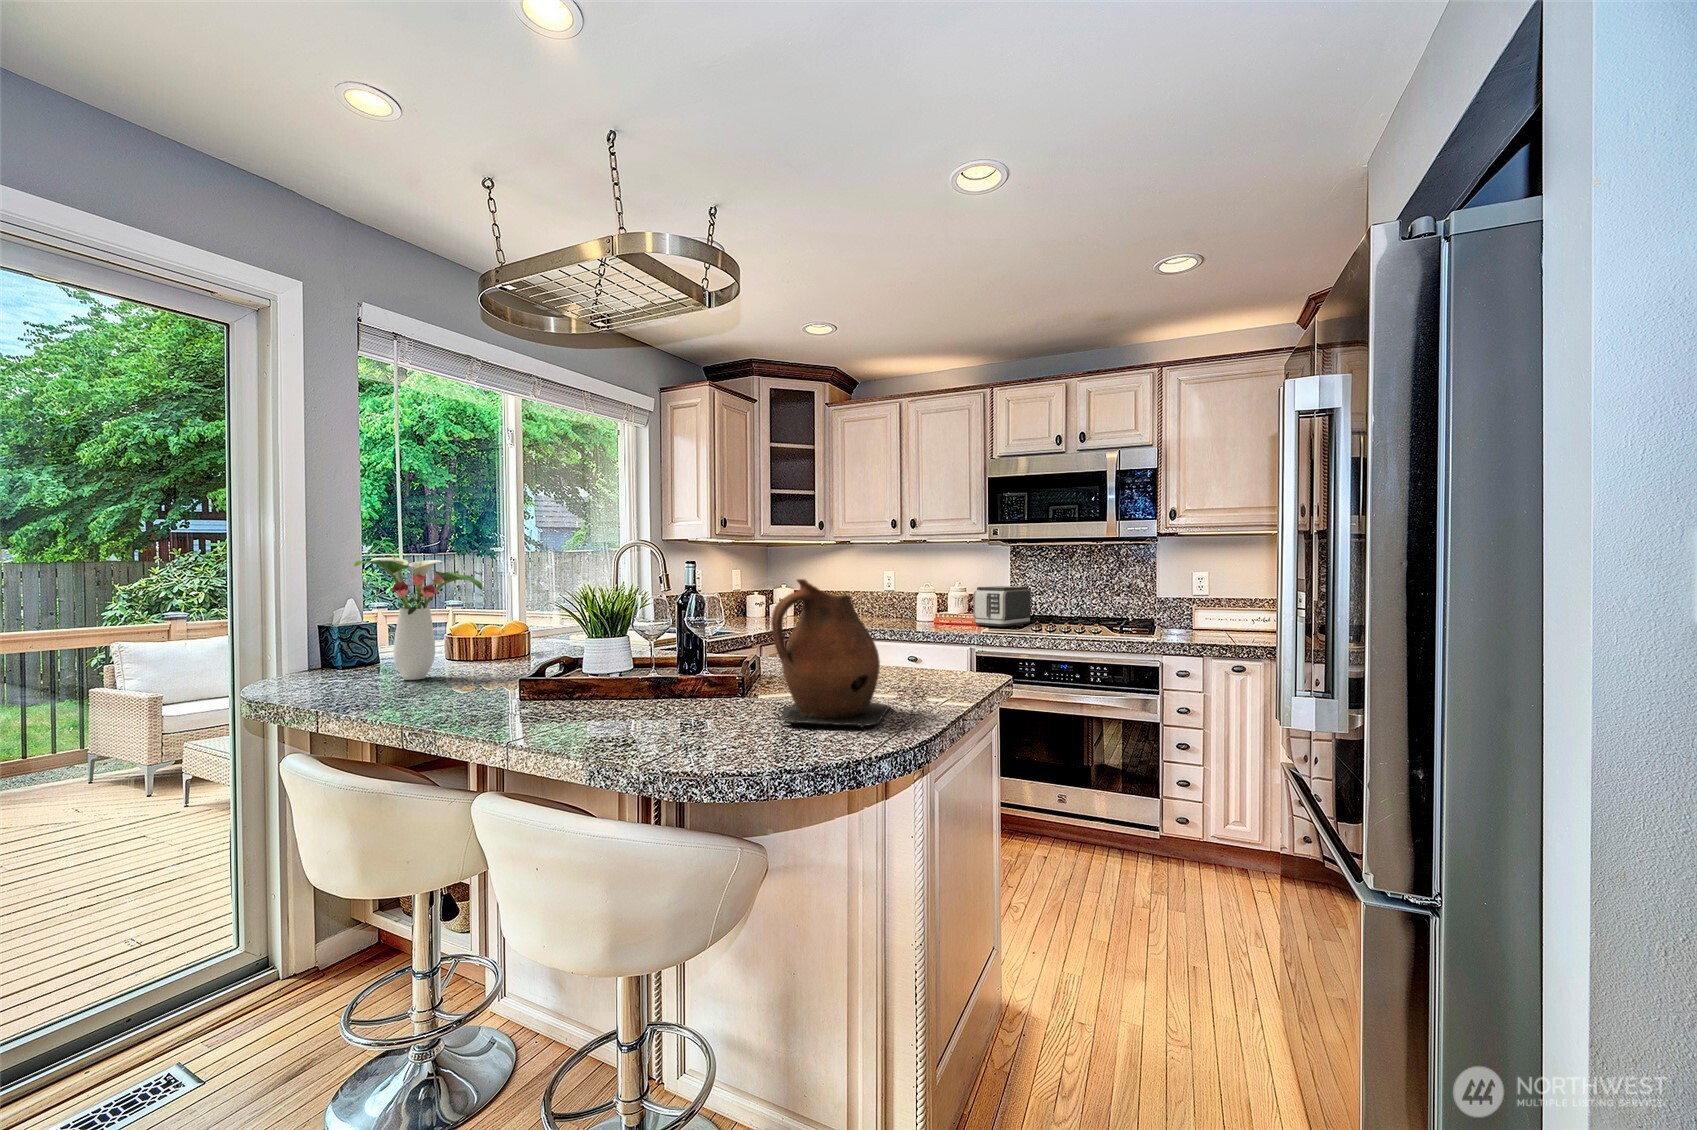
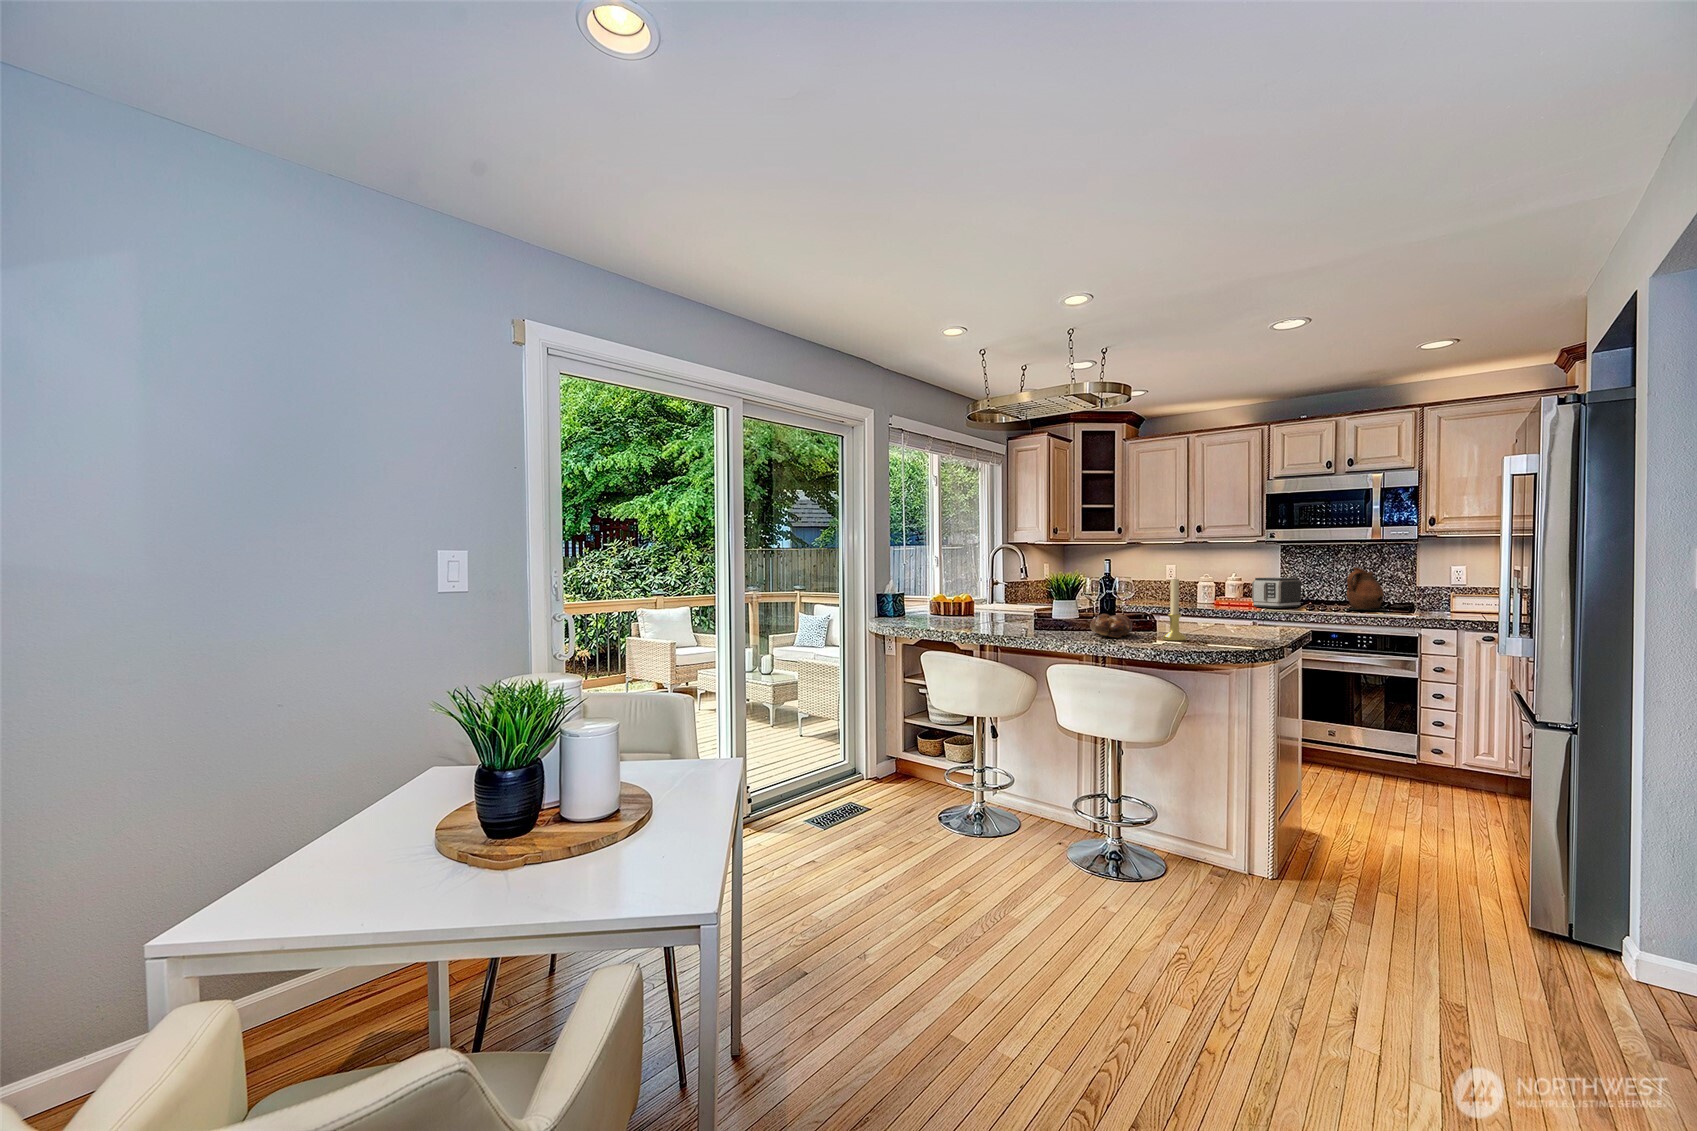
flower arrangement: present [354,556,482,680] -> none [928,556,987,621]
ceramic pitcher: present [771,579,891,728] -> present [1346,568,1386,611]
candle holder: none [687,600,736,748] -> present [1163,579,1186,641]
bread loaf: none [553,678,660,739] -> present [1090,614,1132,638]

